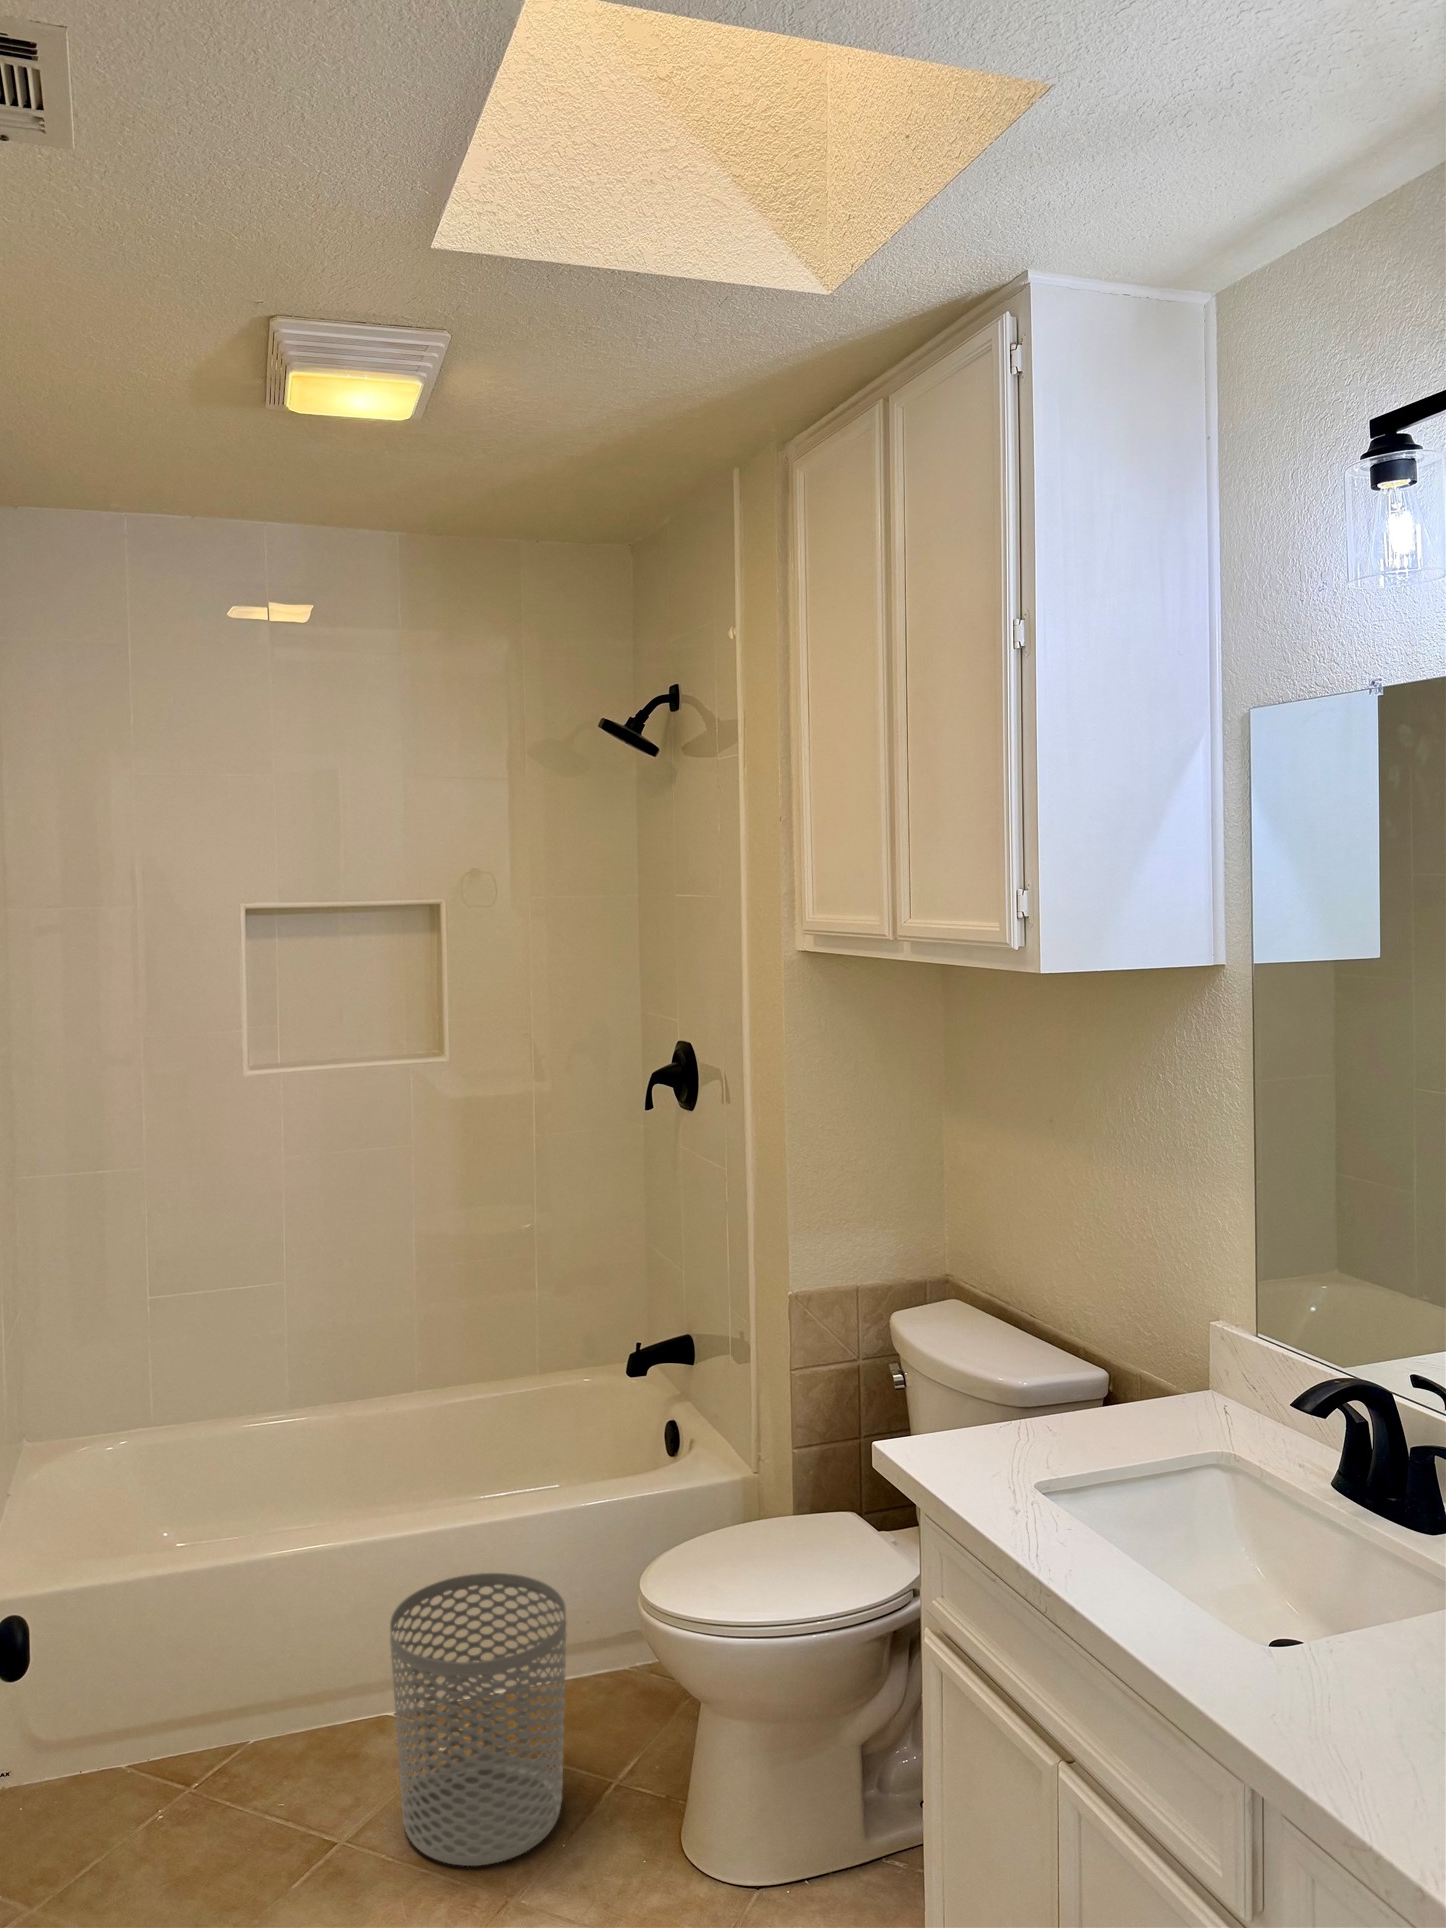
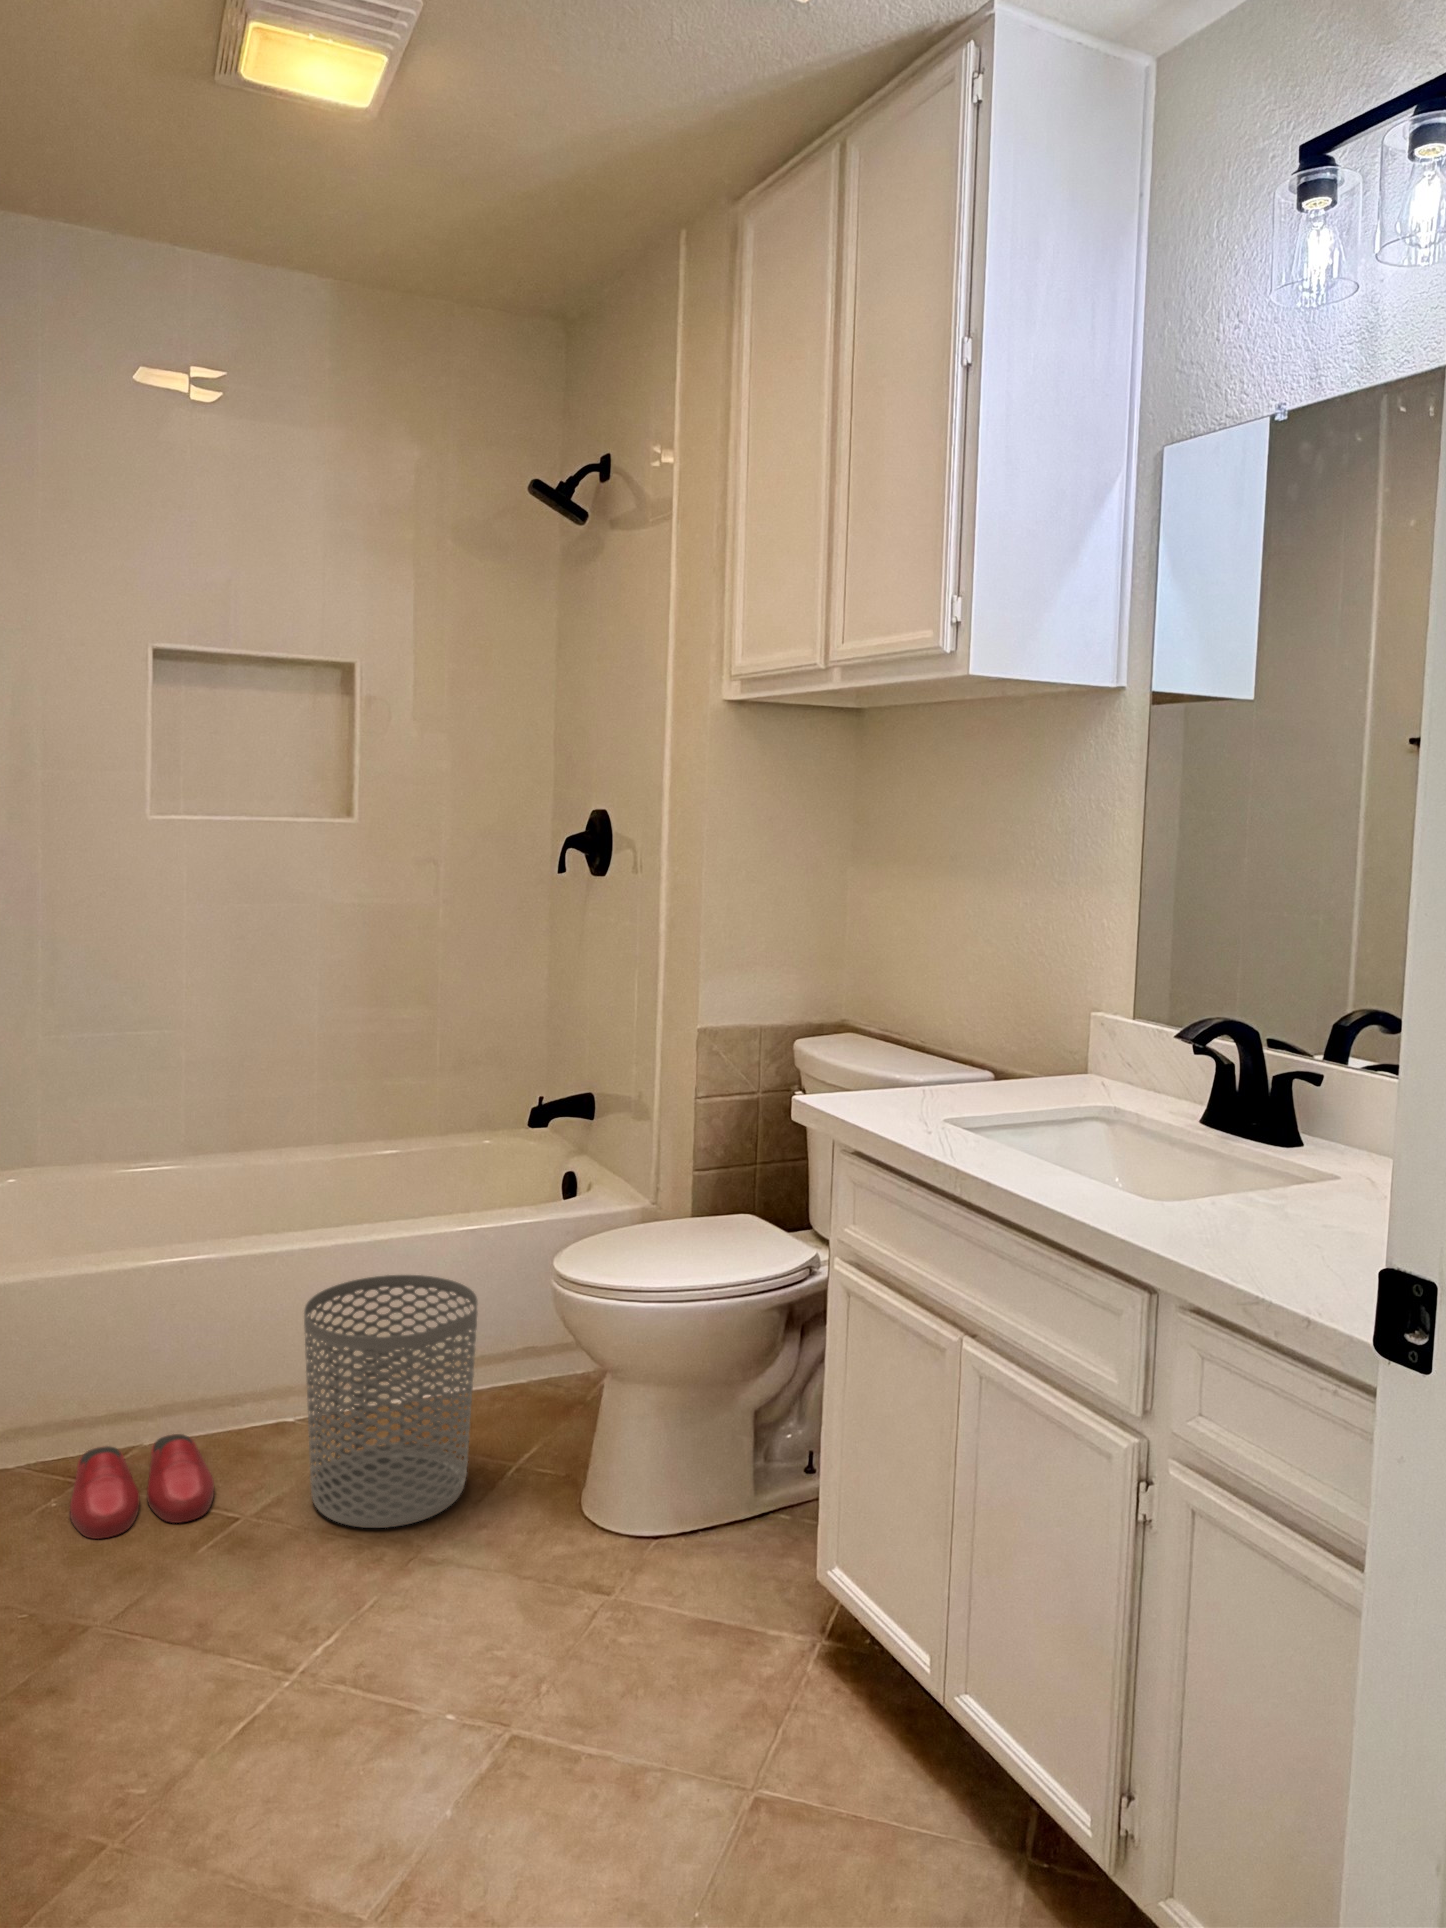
slippers: none [167,1737,307,1869] -> present [70,1434,214,1539]

